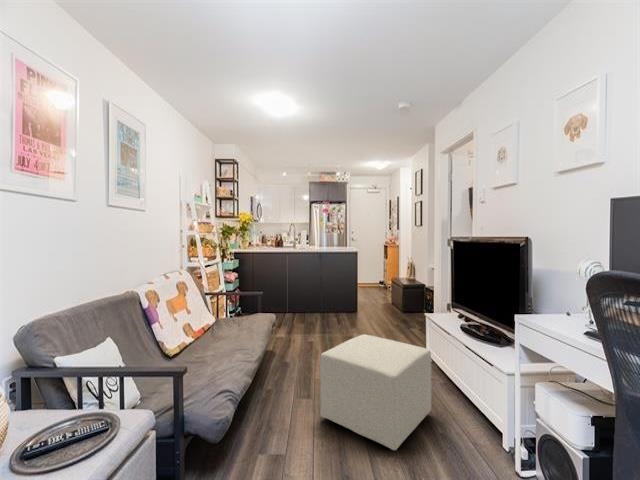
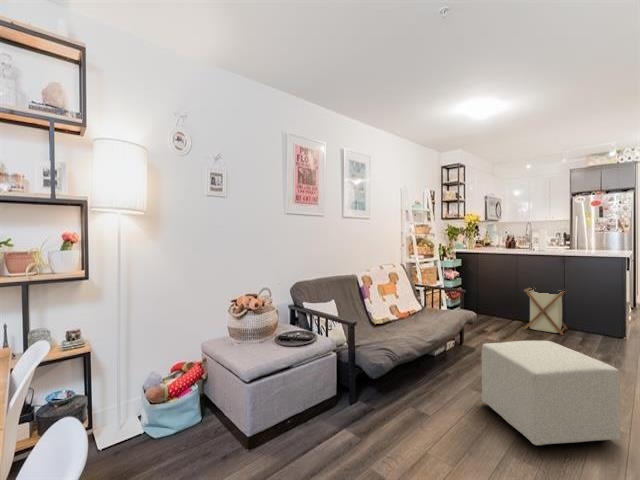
laundry basket: none [297,280,328,322] -> present [524,288,567,335]

